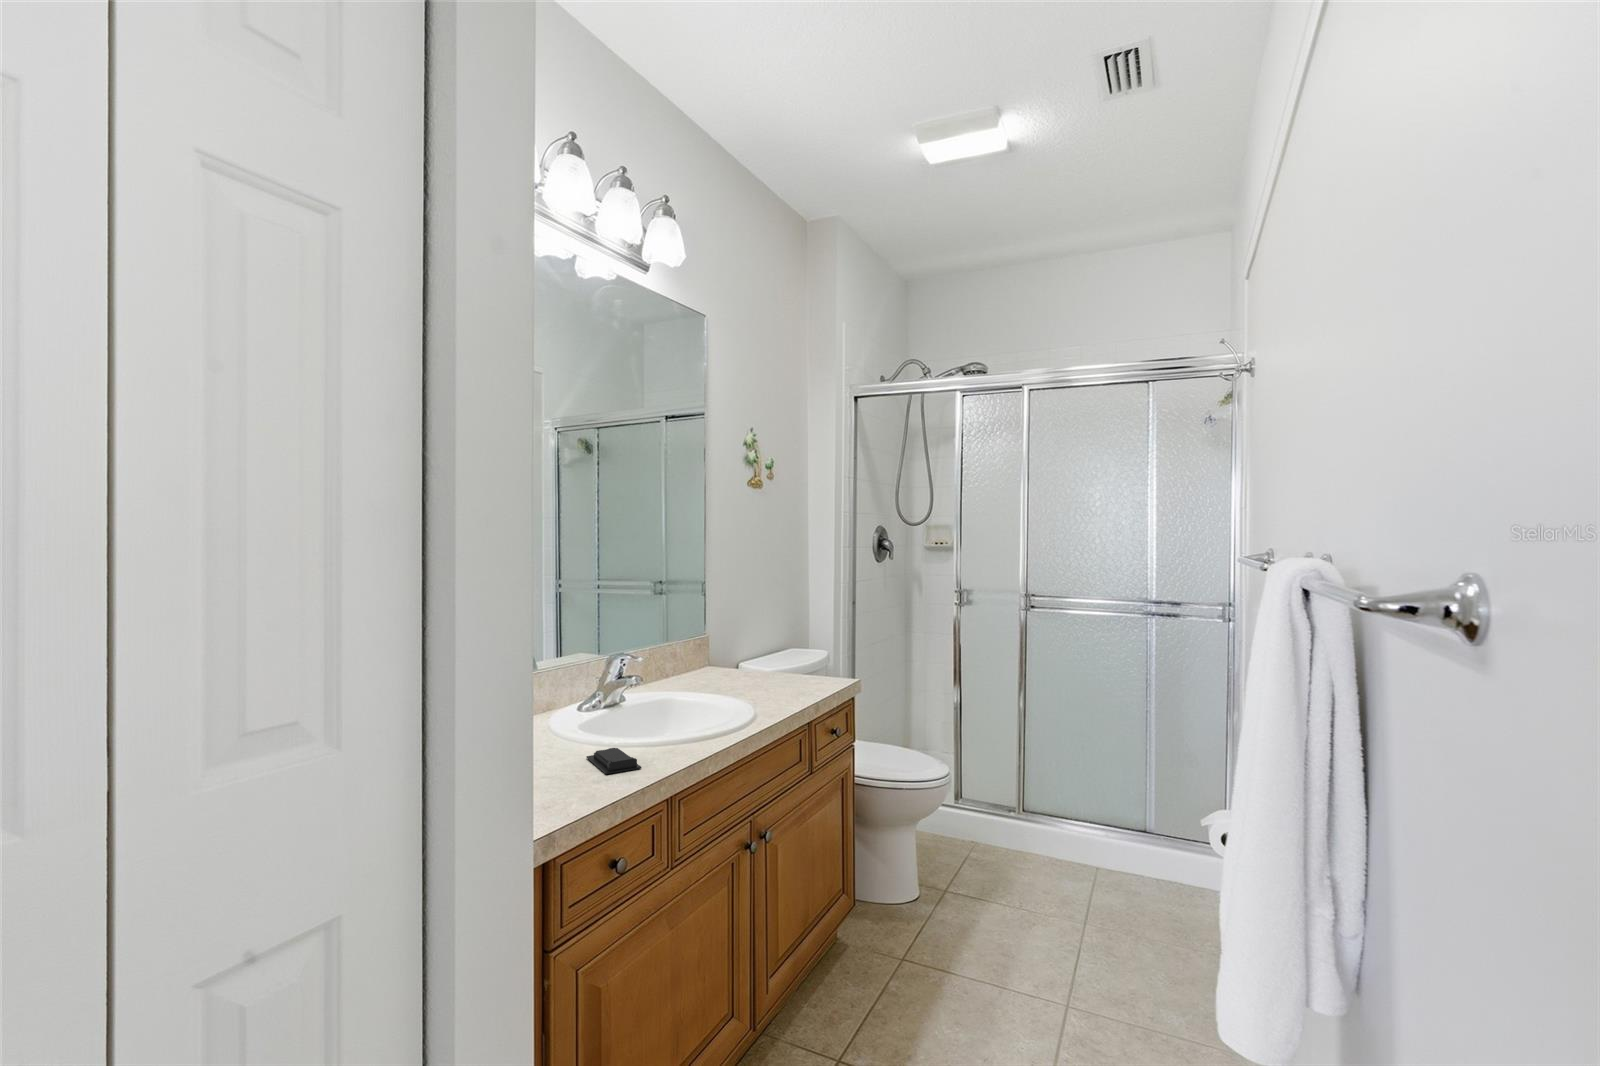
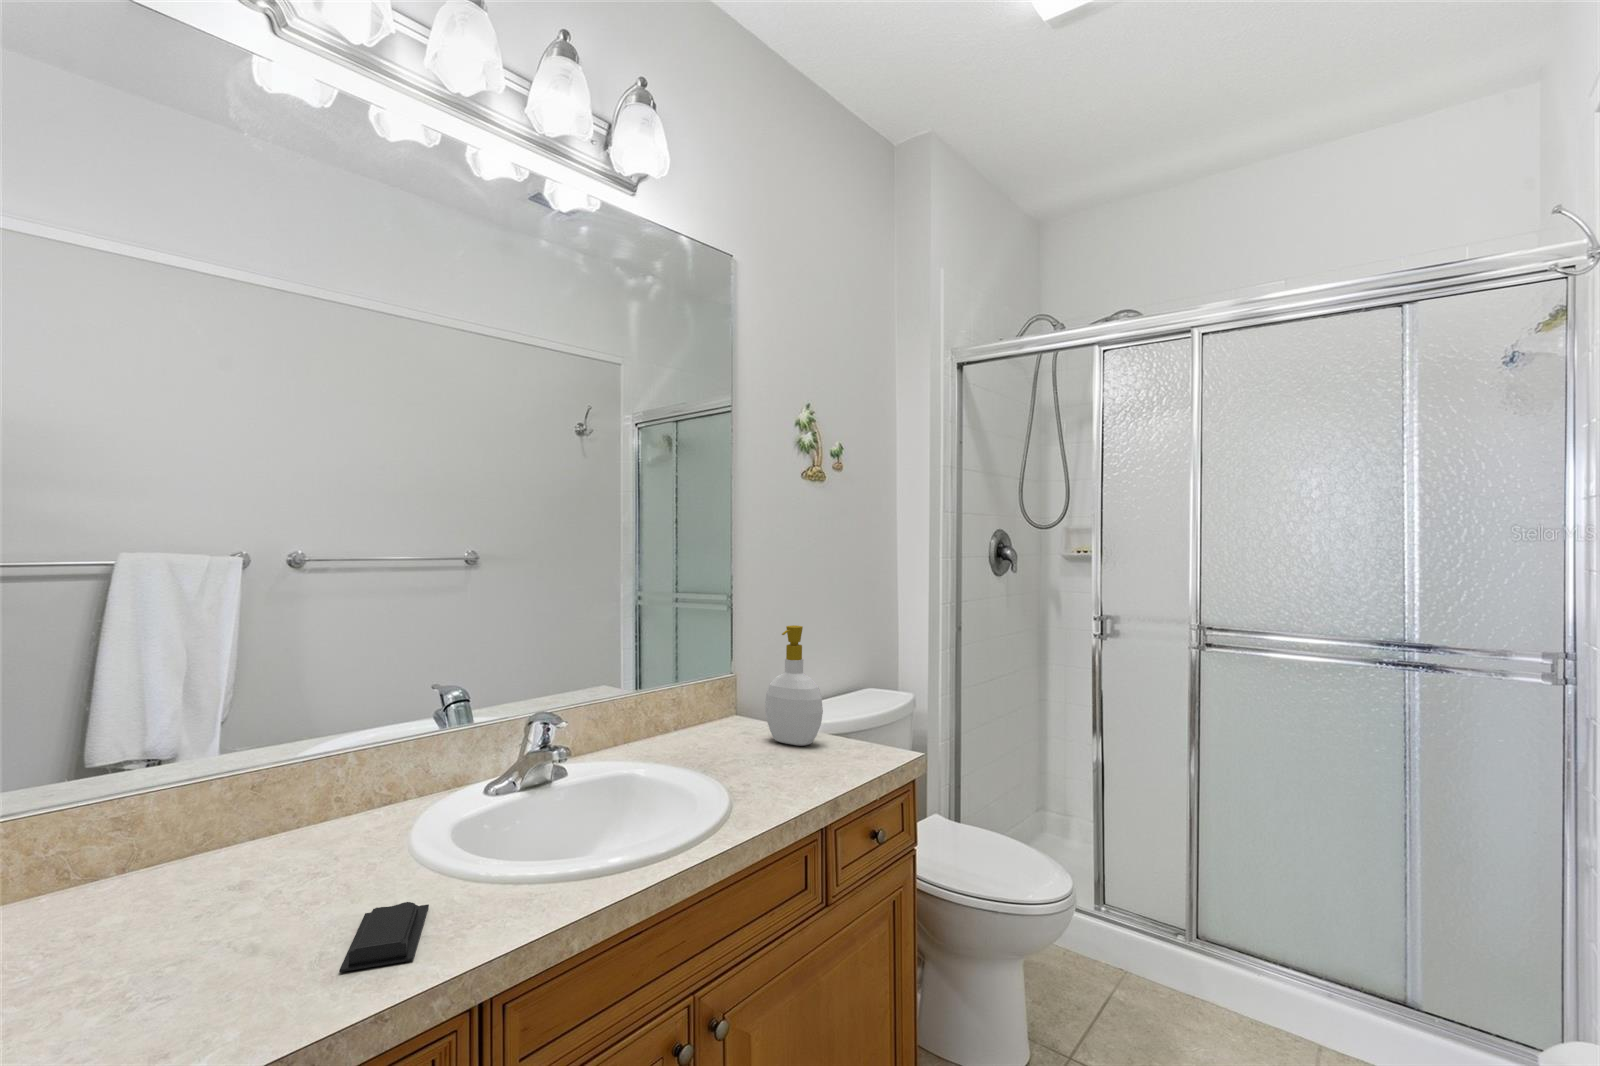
soap bottle: none [742,595,786,680] -> present [765,625,823,746]

